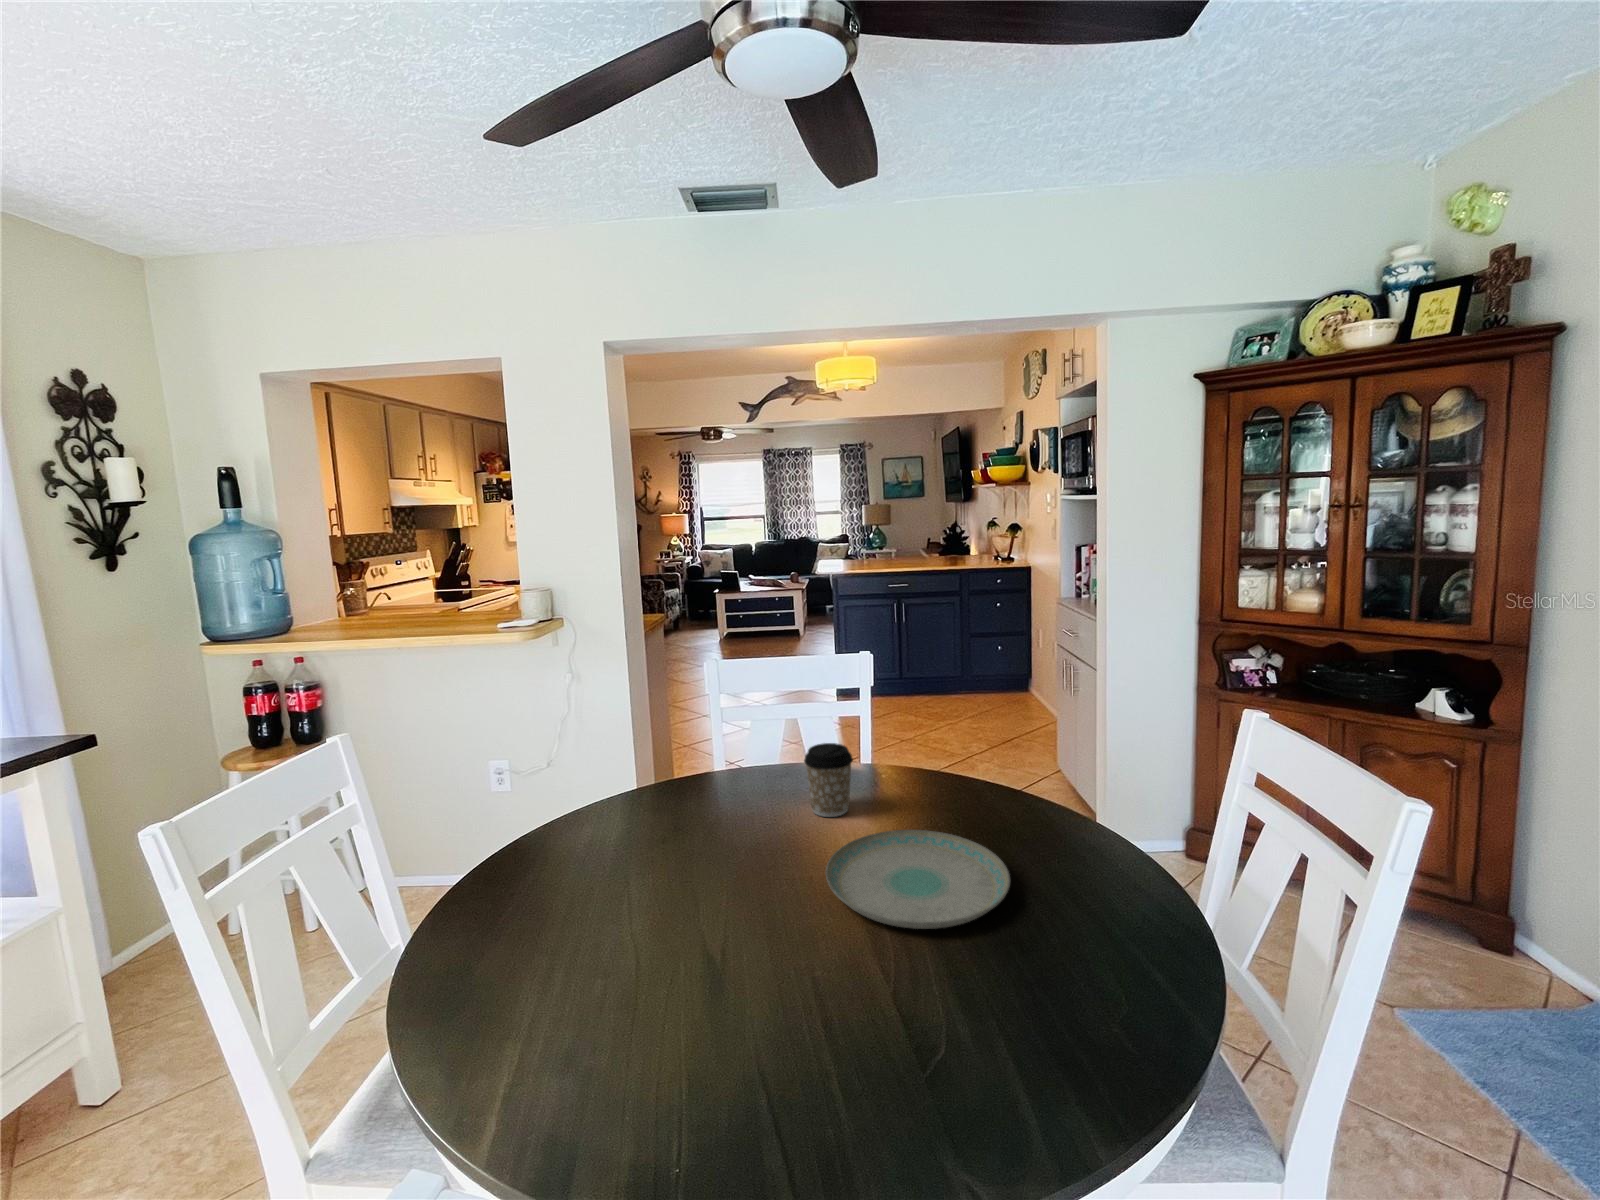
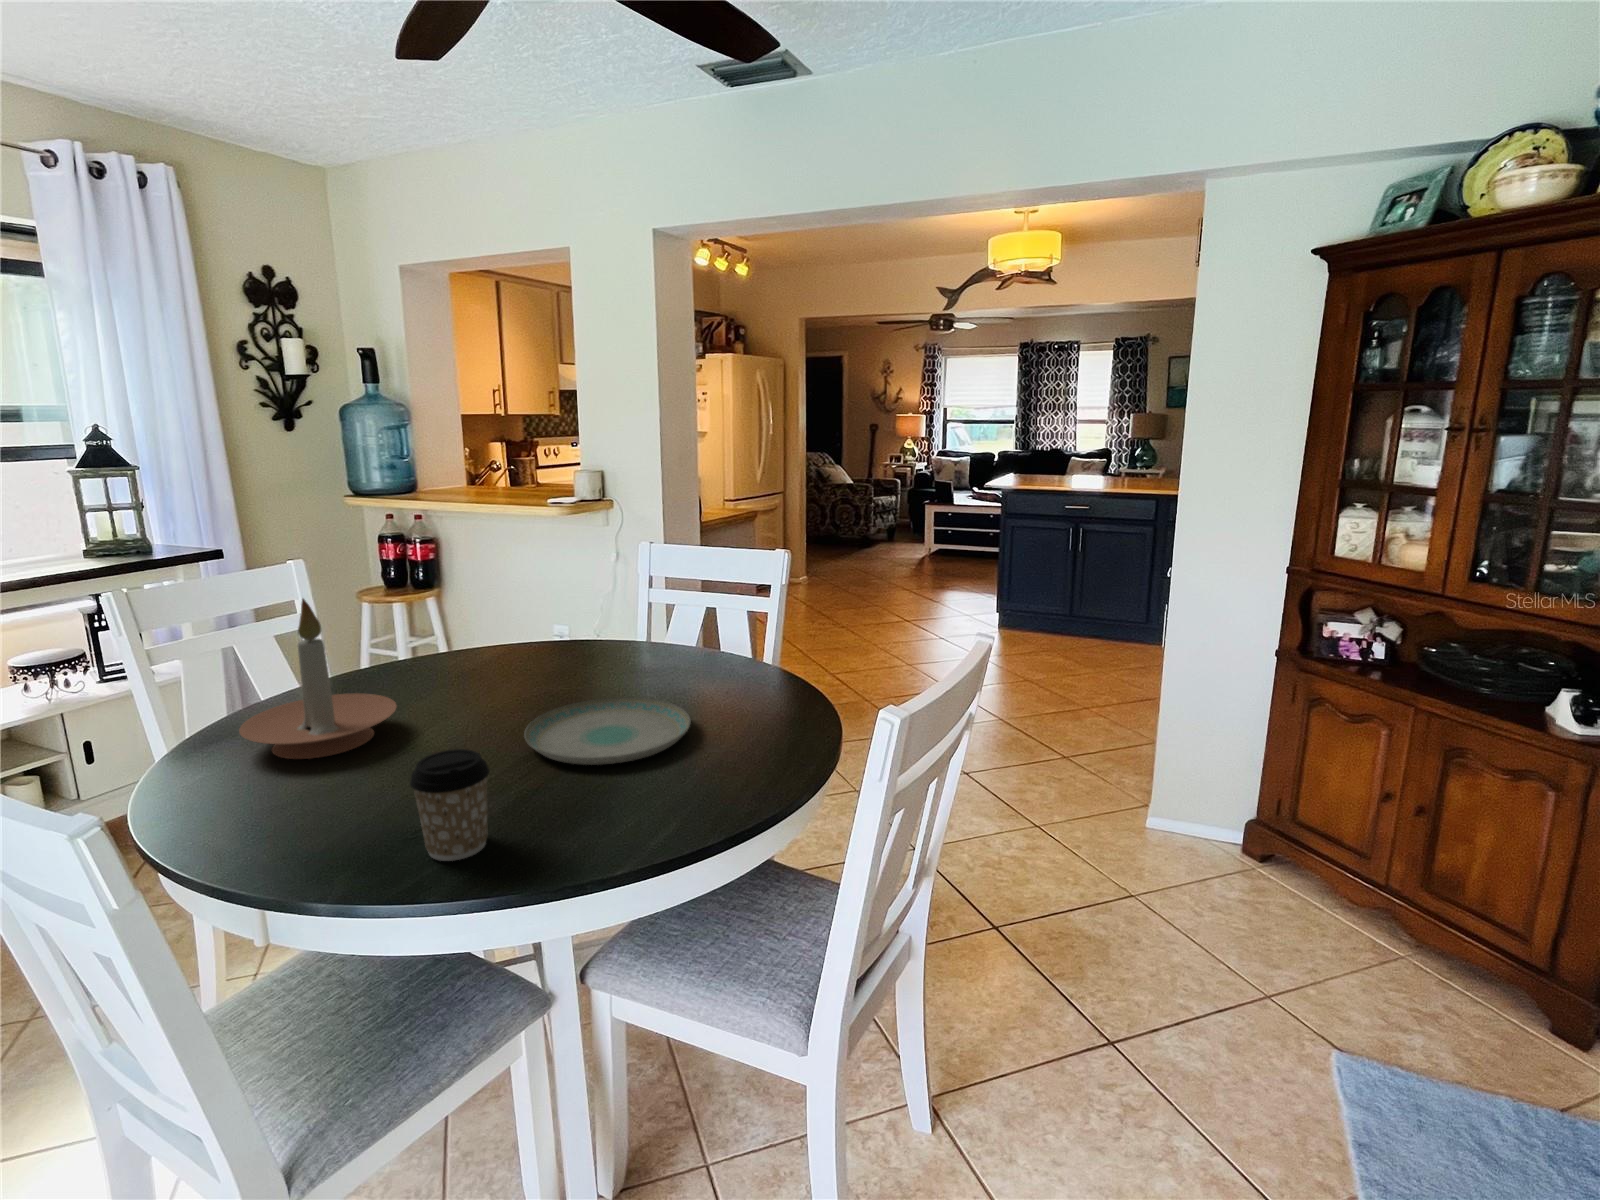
coffee cup: present [804,743,853,817] -> present [410,749,489,861]
candle holder: none [498,793,689,1023] -> present [239,599,397,759]

